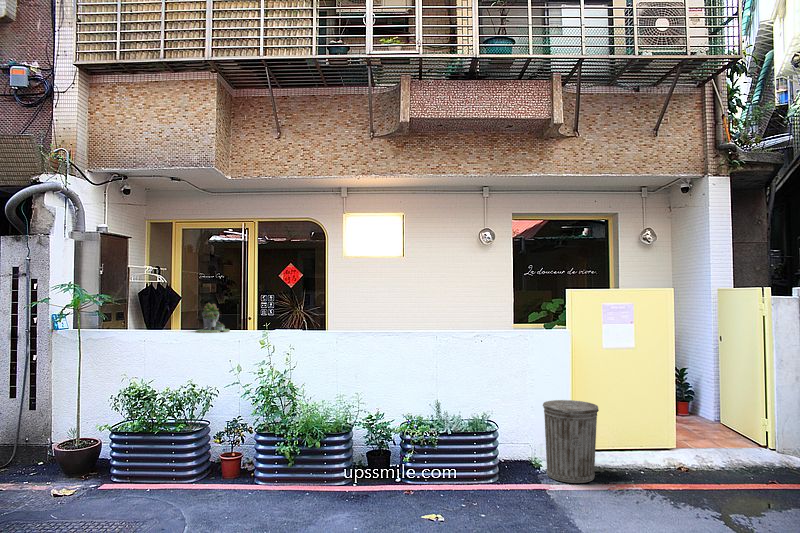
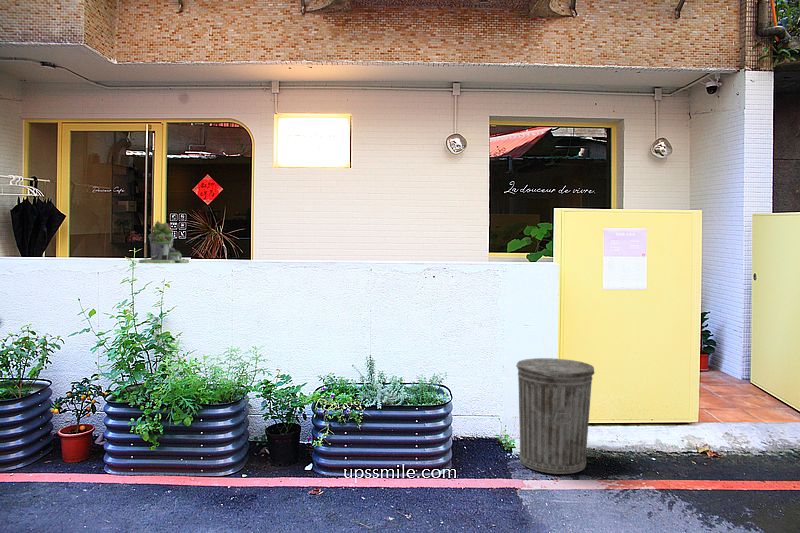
succulent planter: present [195,303,230,333] -> present [139,221,189,263]

